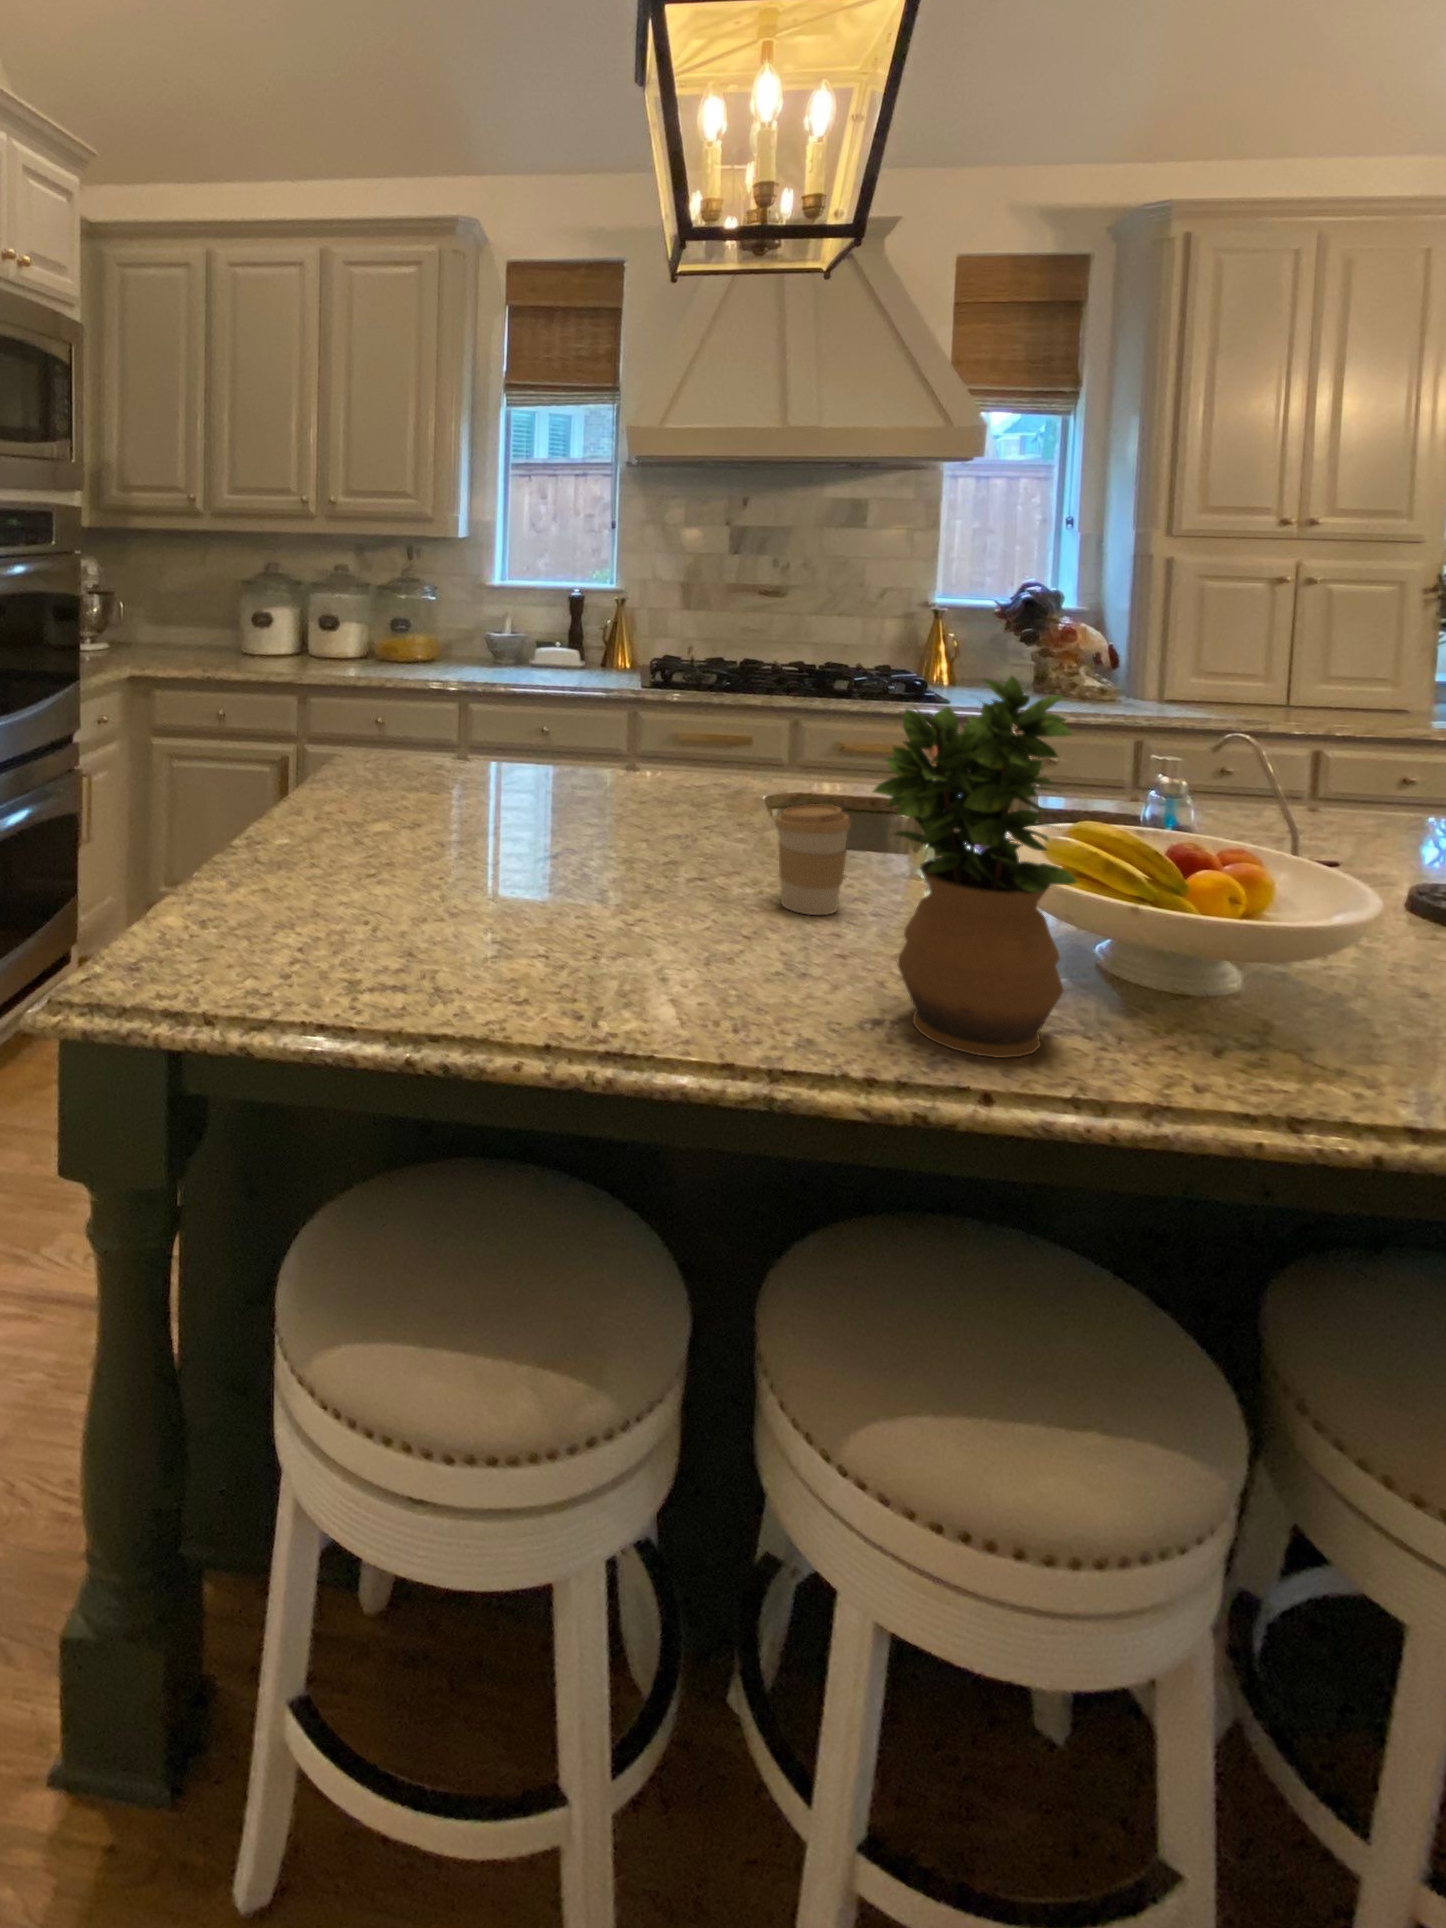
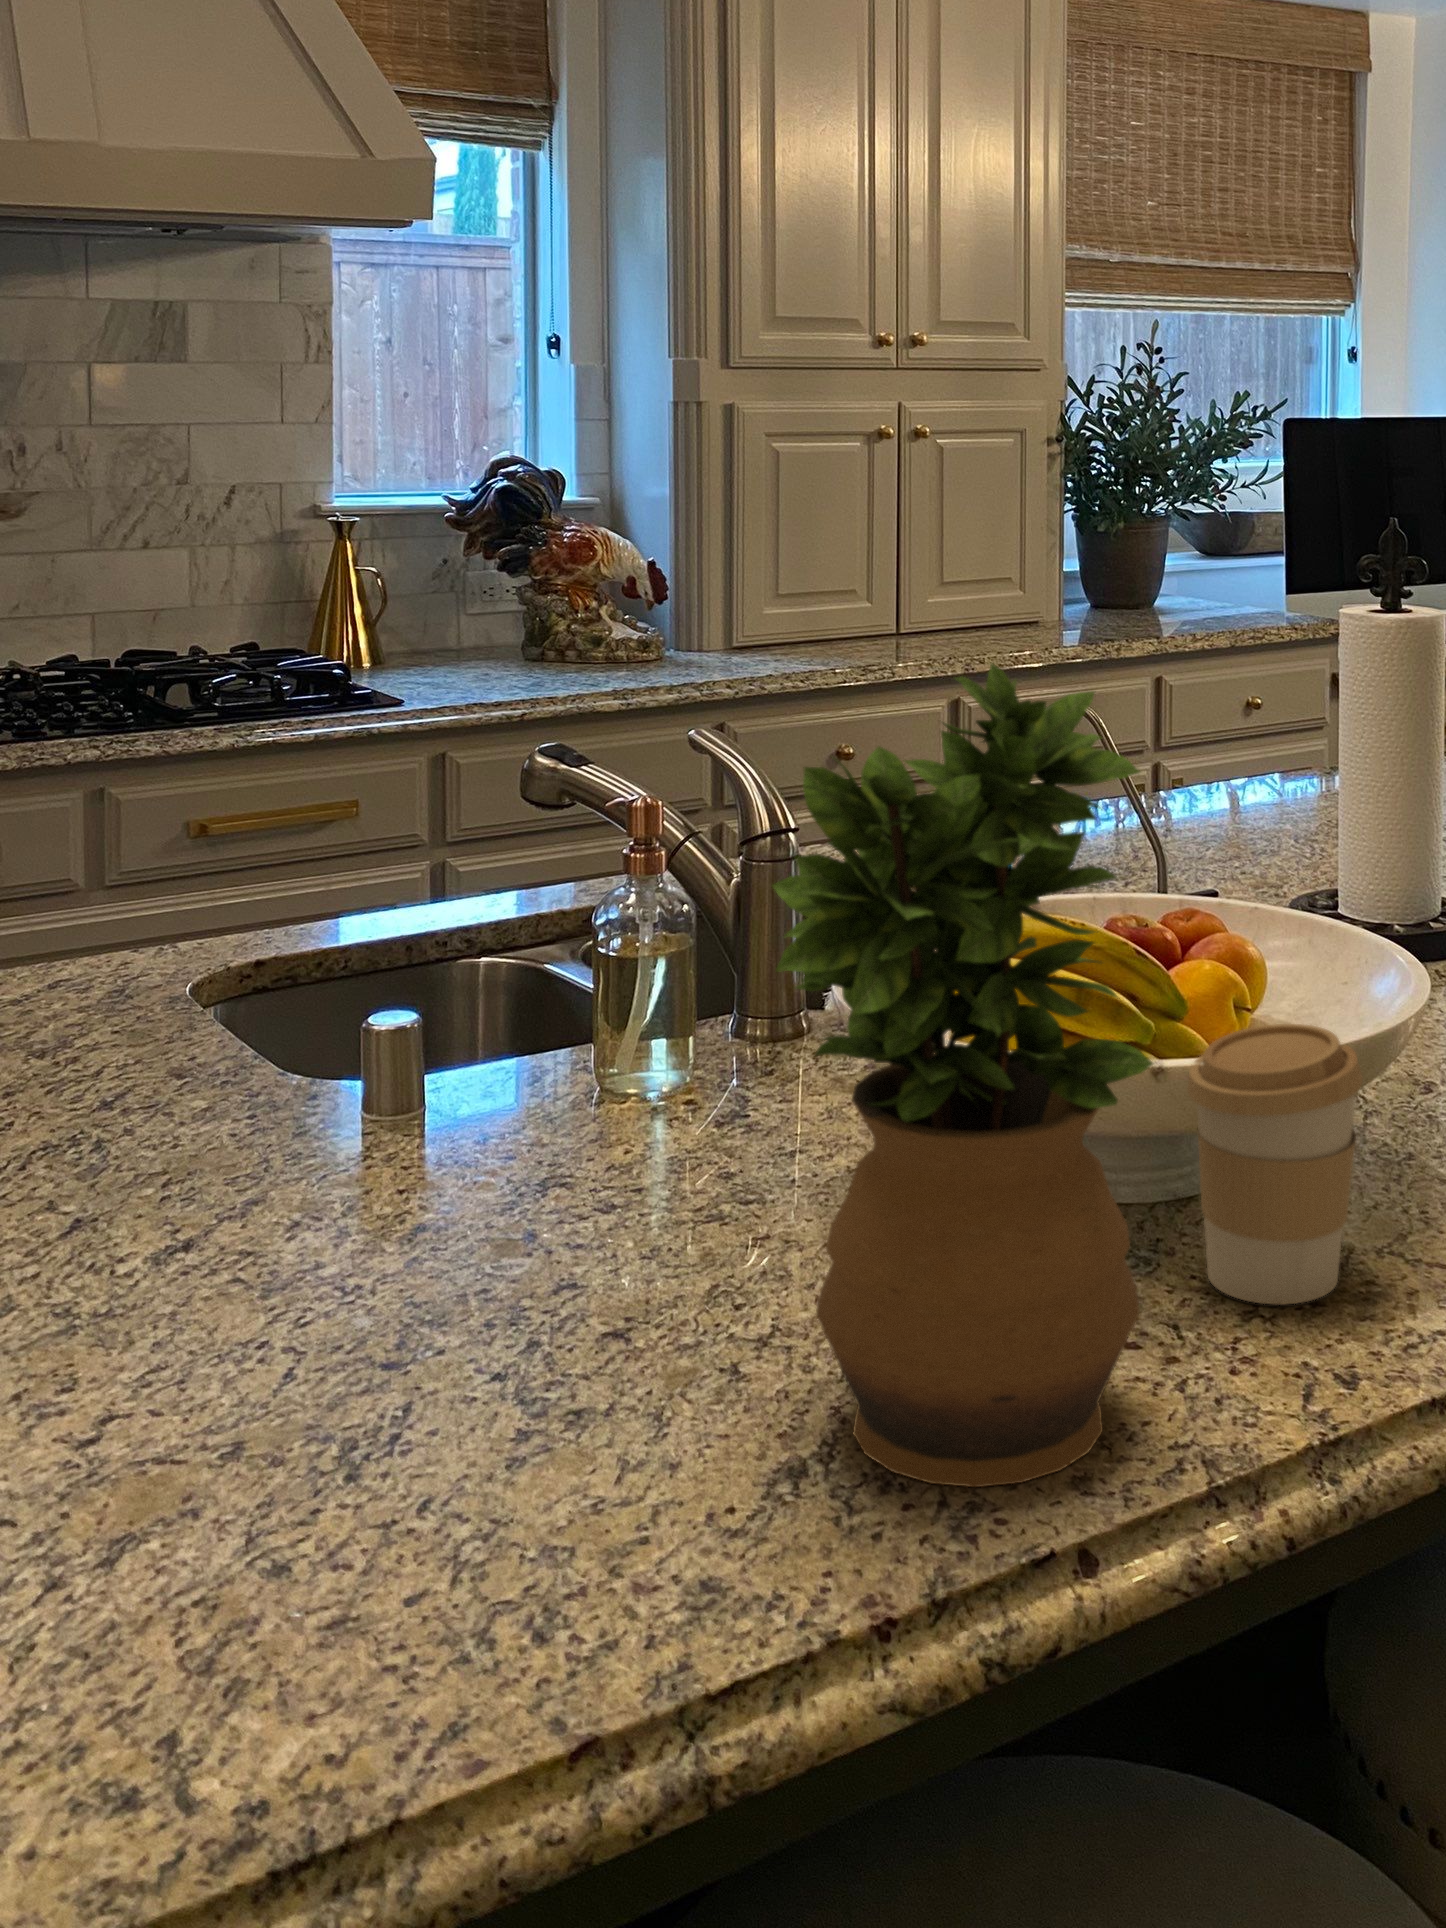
coffee cup: present [775,804,851,915] -> present [1187,1024,1363,1305]

